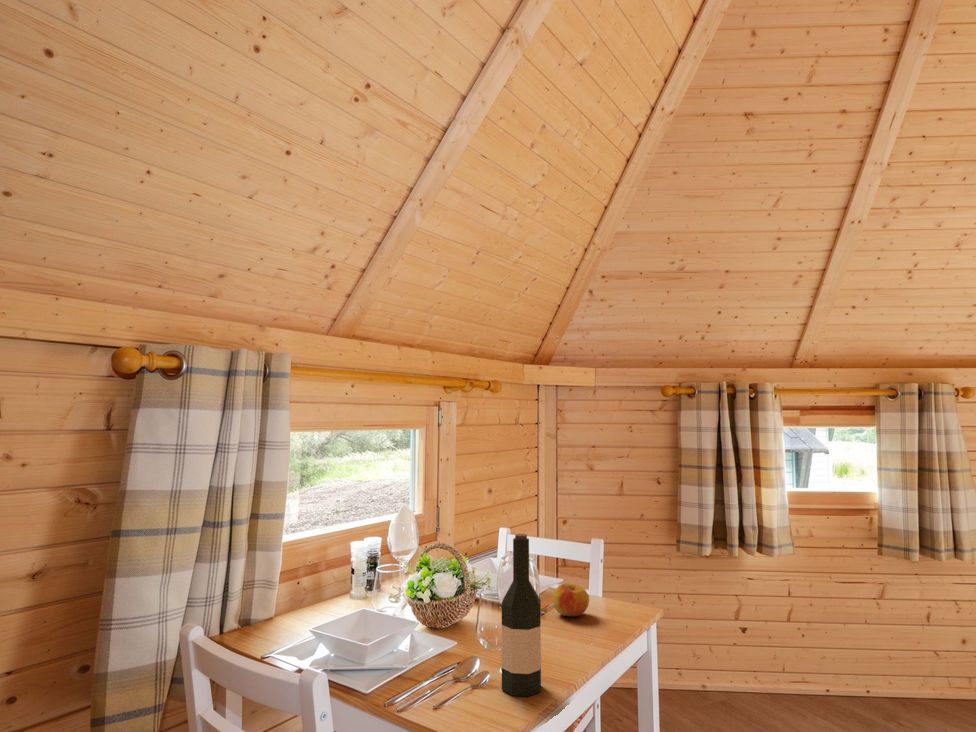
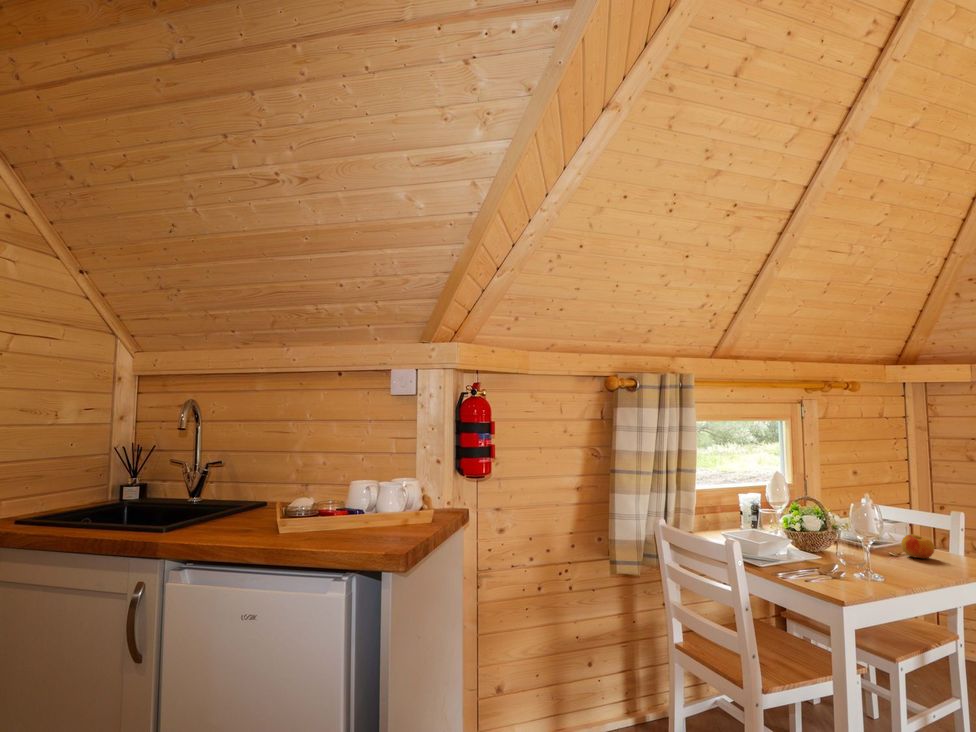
wine bottle: present [502,534,541,696] -> none [847,486,879,584]

